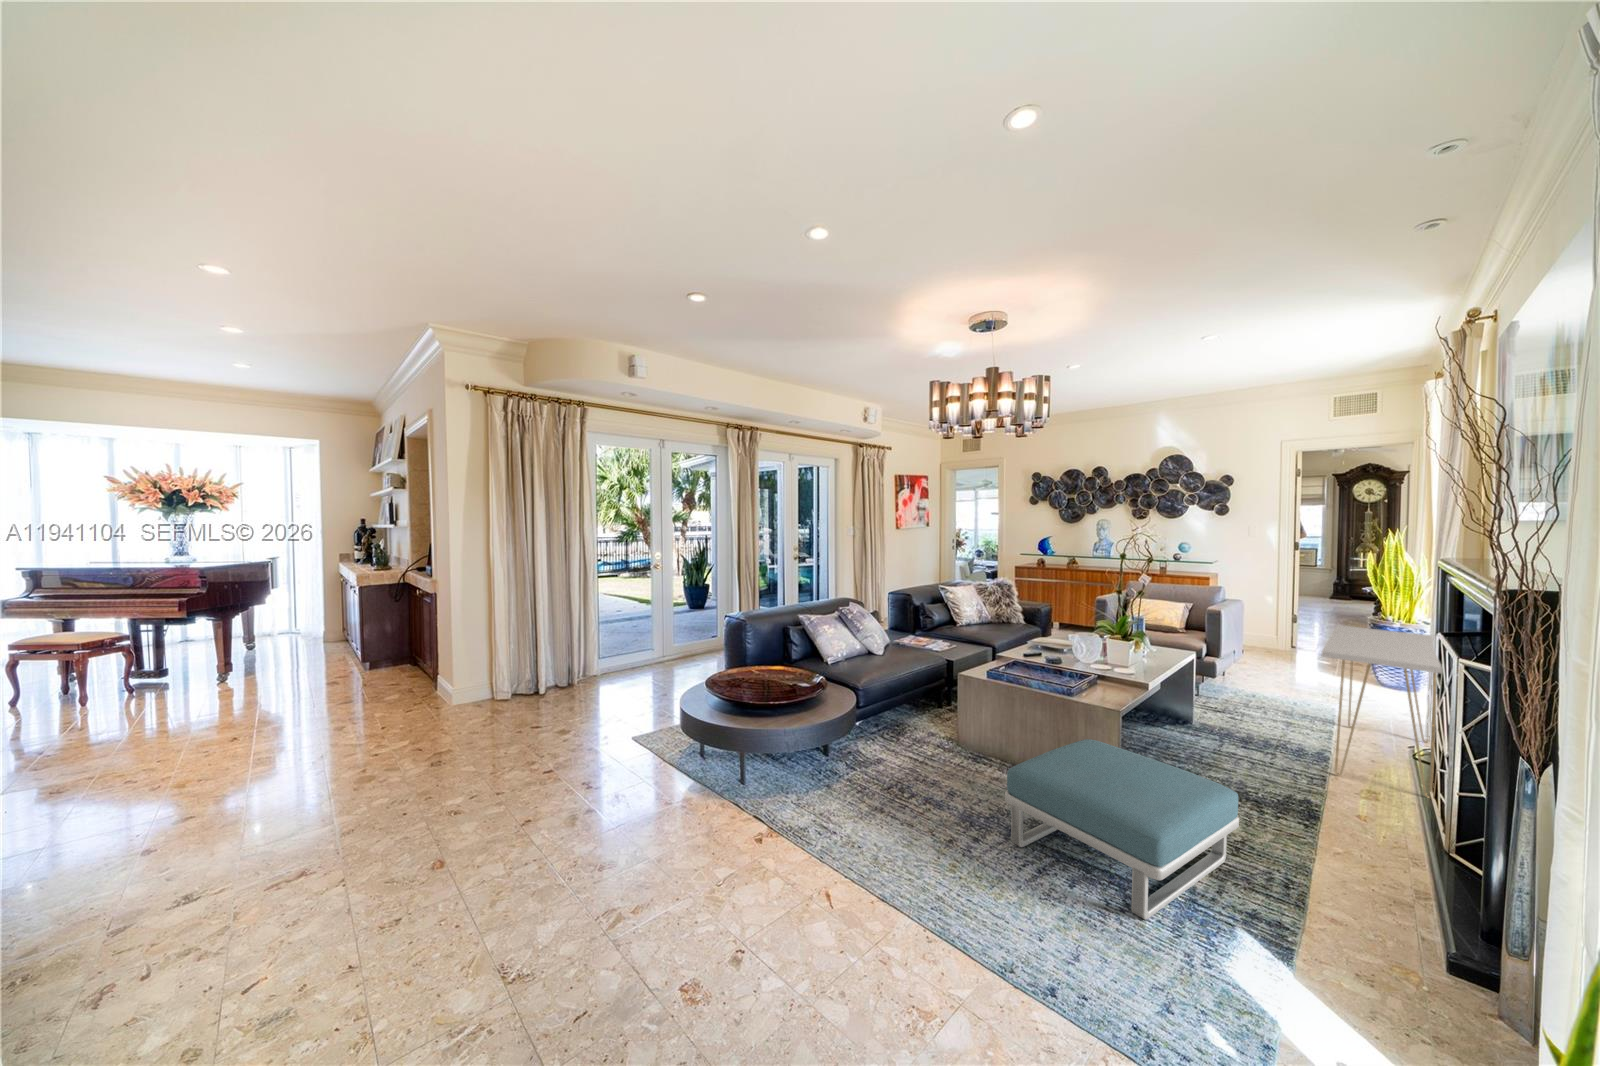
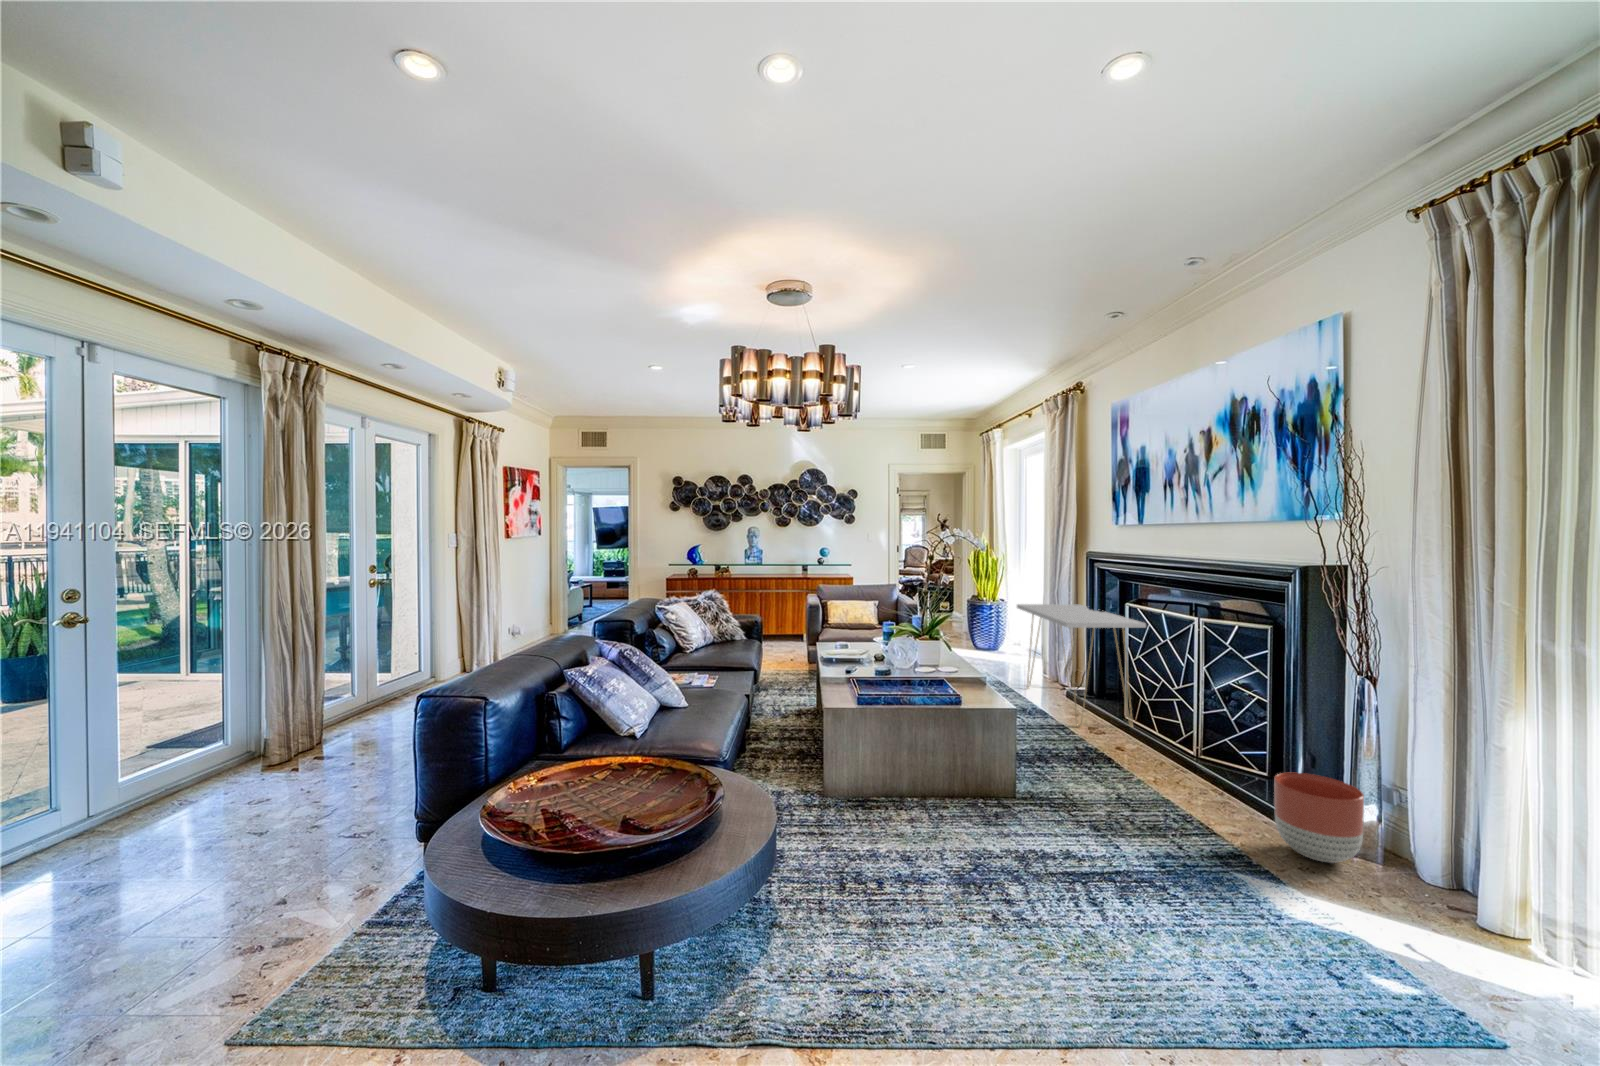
footstool: present [1005,739,1239,920] -> none [1004,743,1228,911]
planter: none [1346,856,1470,981] -> present [1274,772,1364,863]

